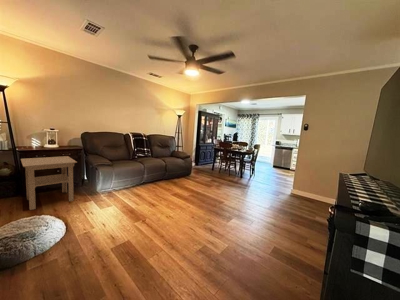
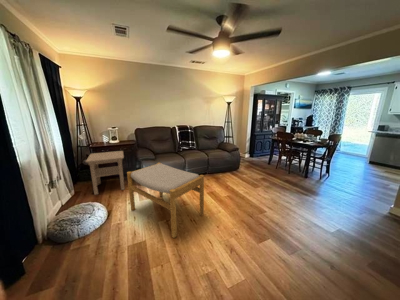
footstool: none [95,166,179,233] -> present [127,162,204,238]

